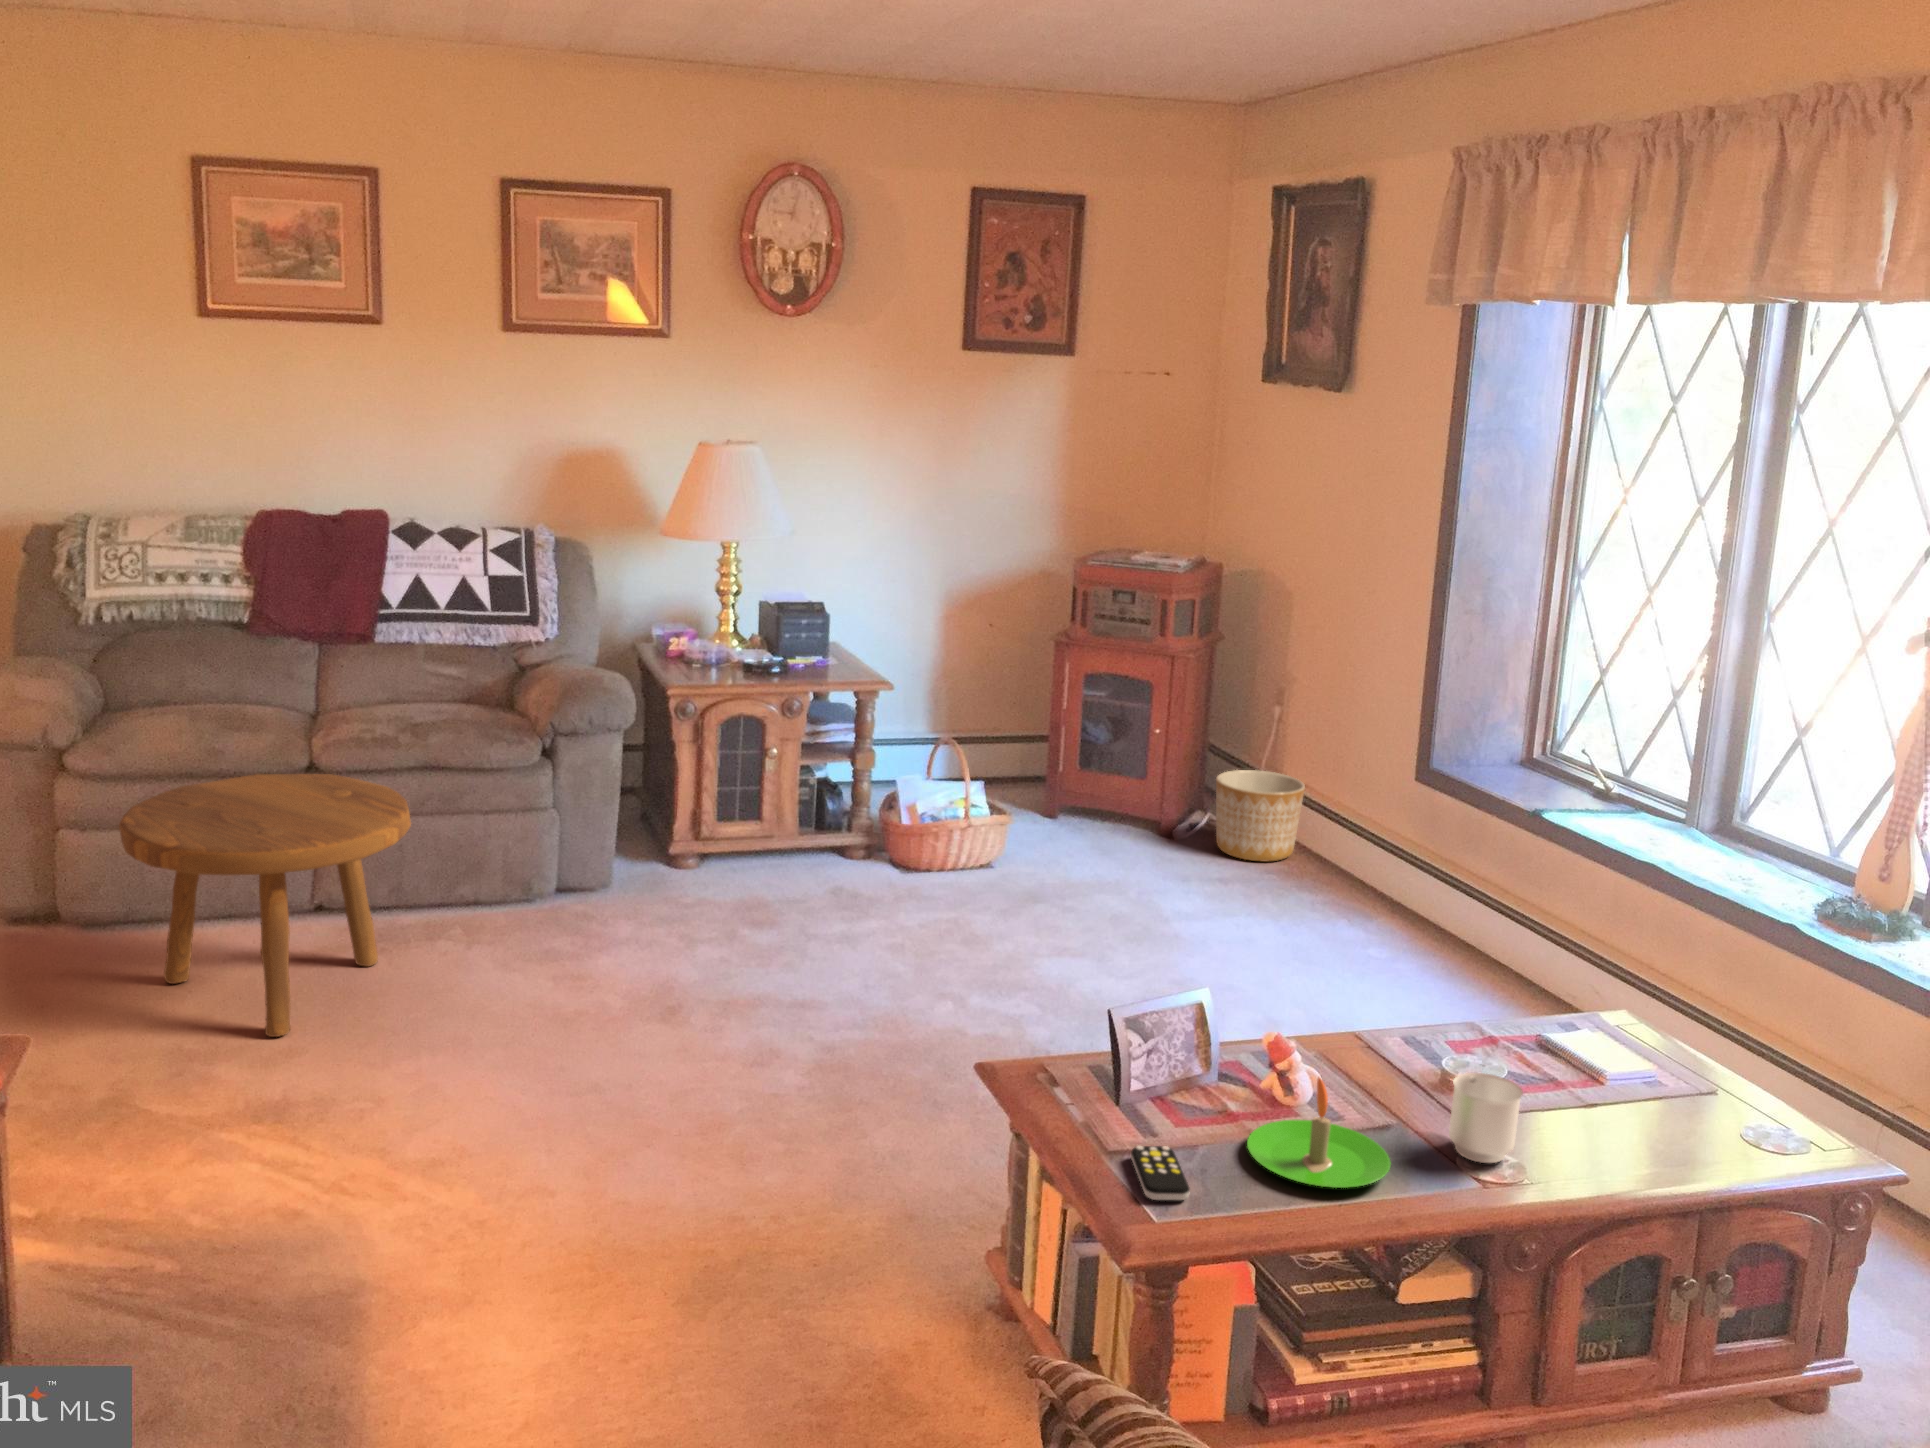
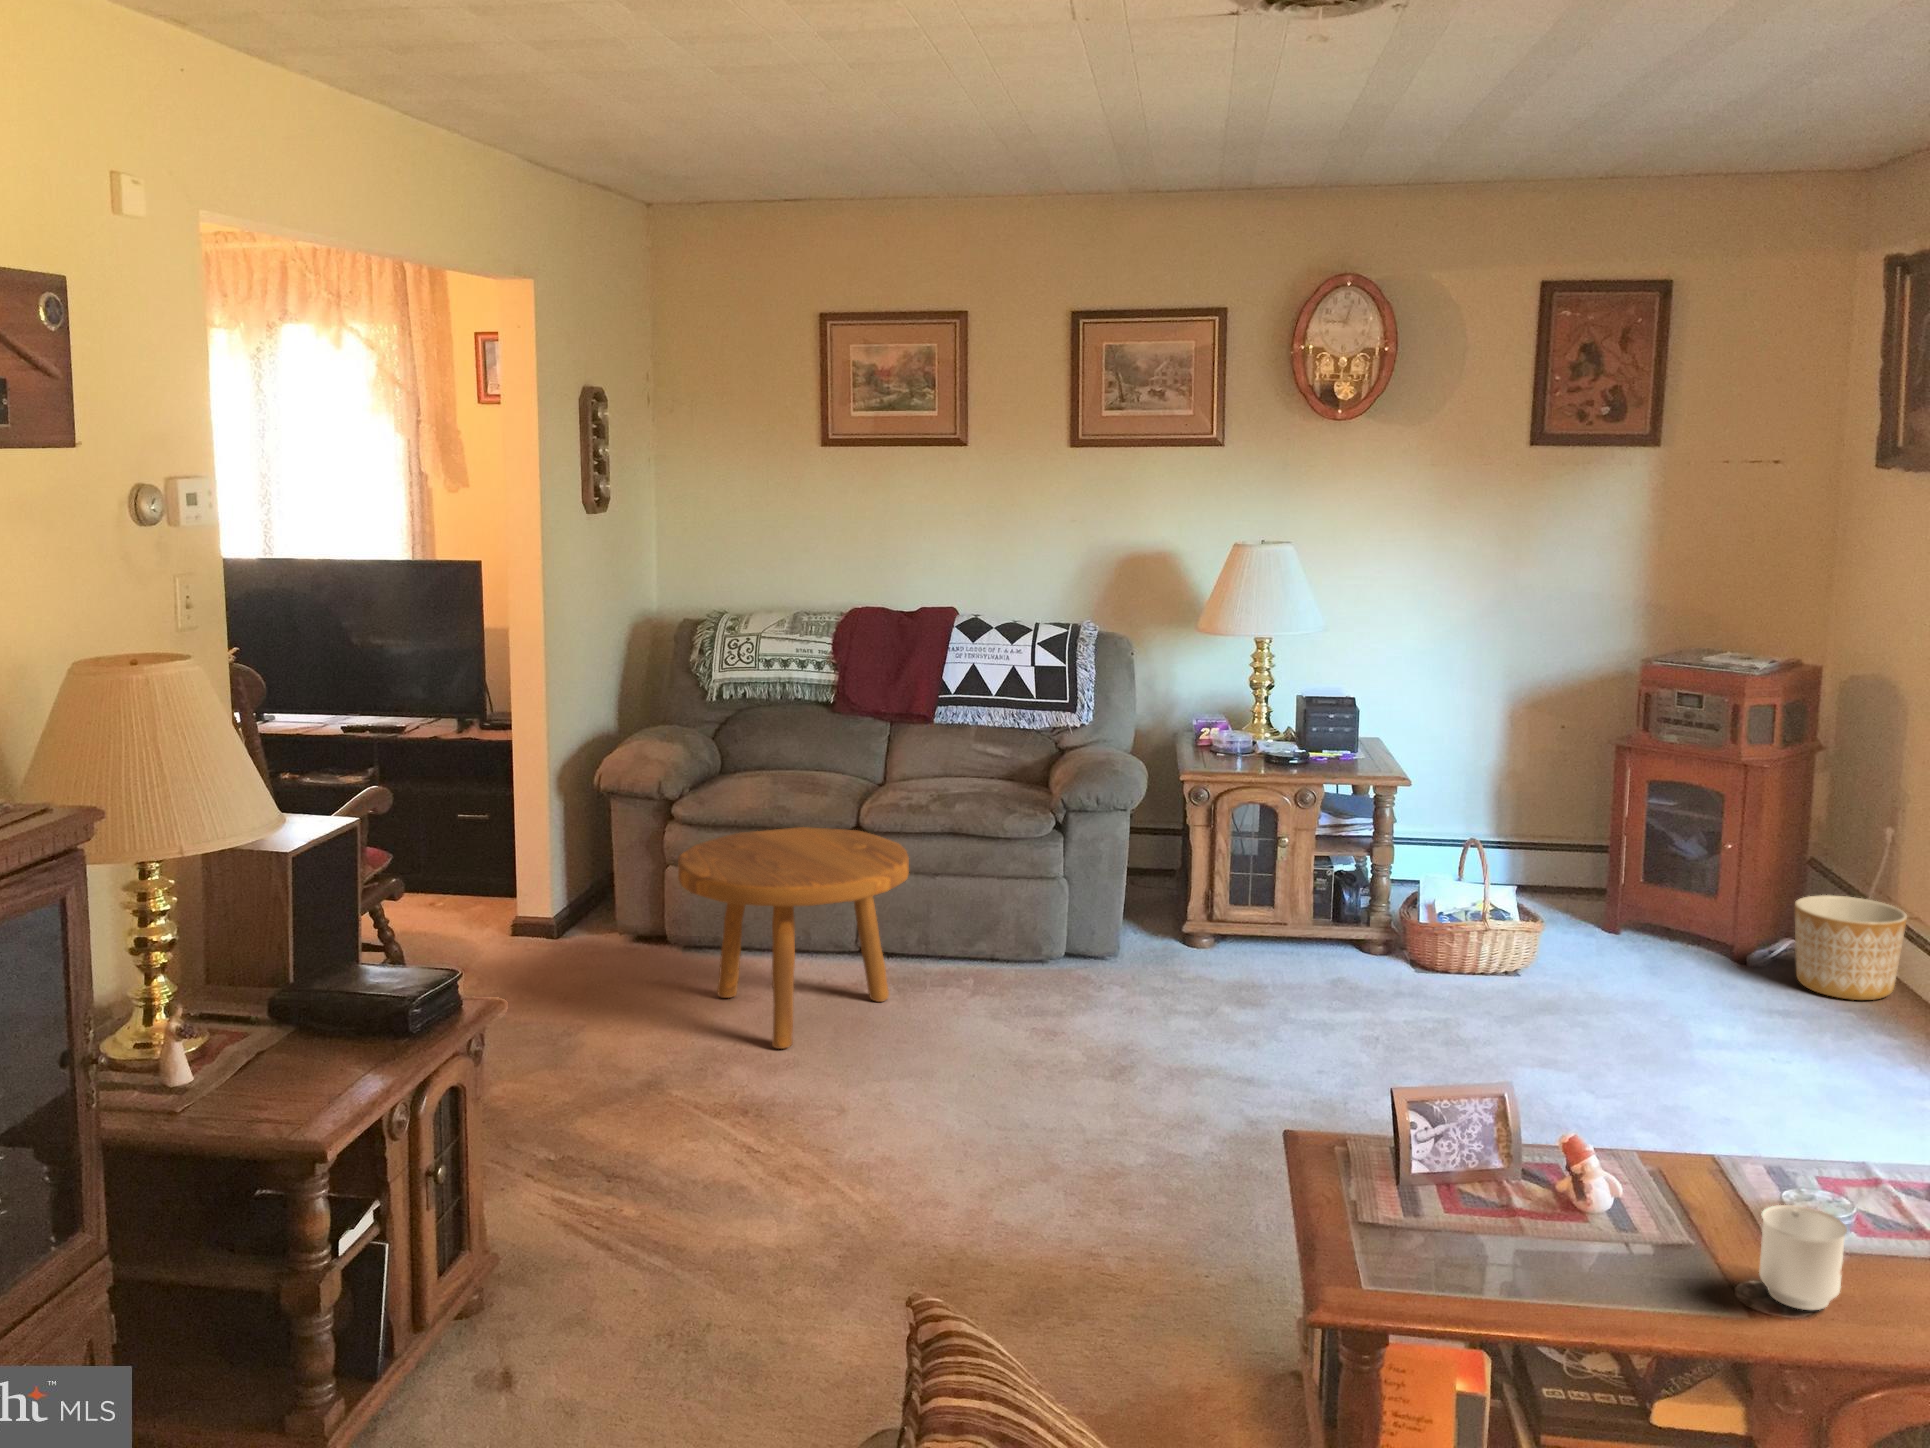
candle: present [1247,1077,1391,1188] -> none [1507,1178,1670,1302]
remote control: present [1131,1146,1190,1200] -> none [1367,1224,1423,1281]

